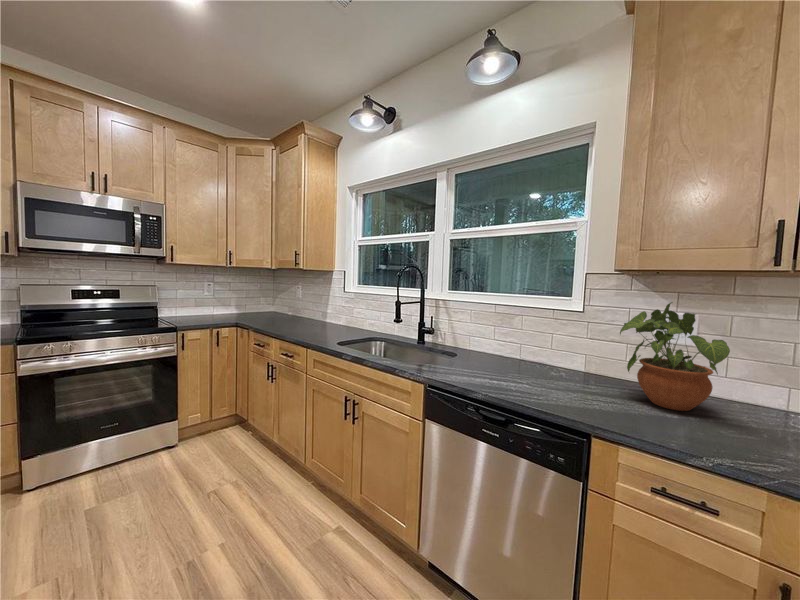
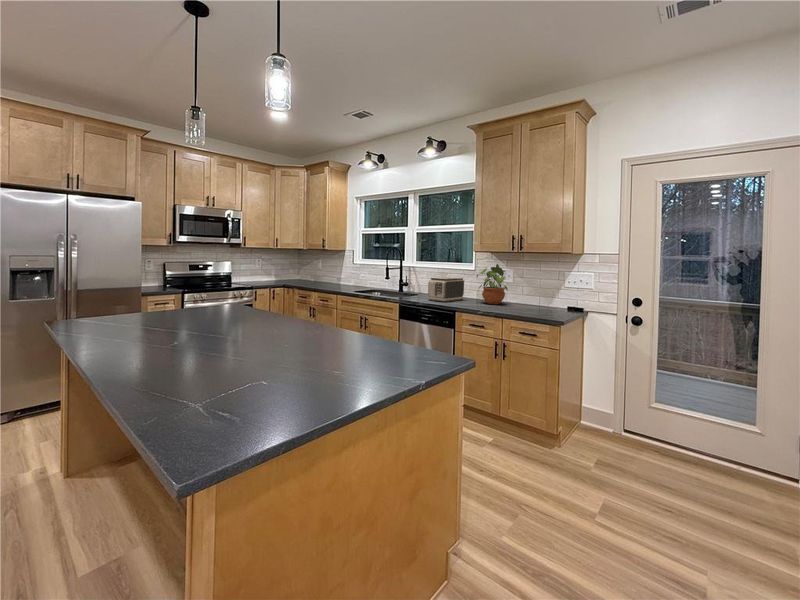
toaster: none [495,327,575,397] -> present [428,277,464,302]

